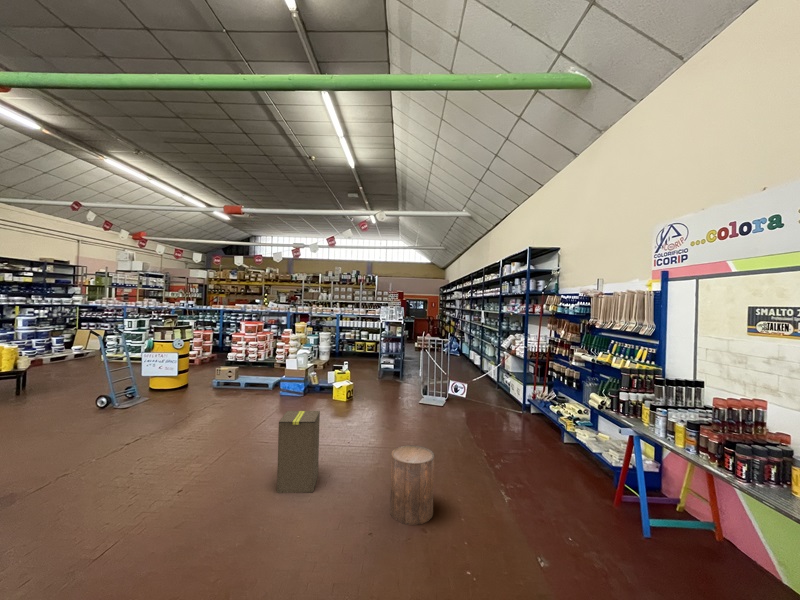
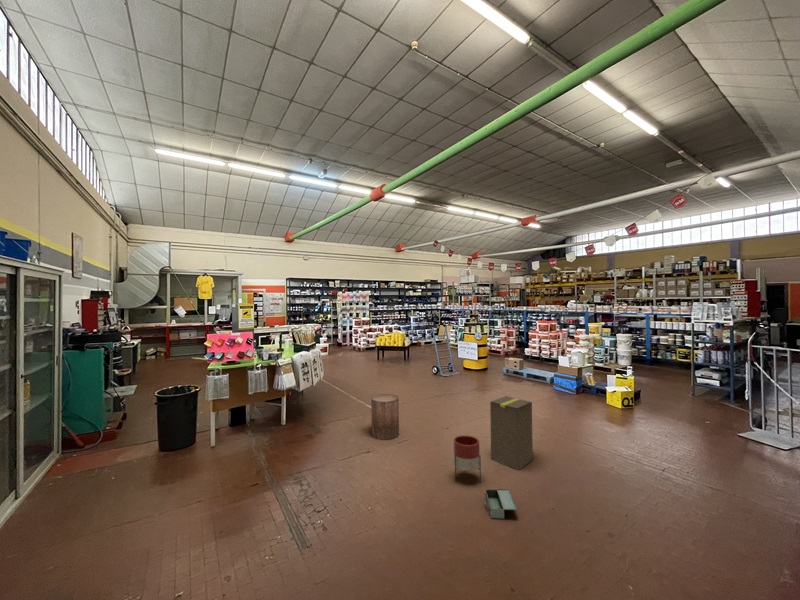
stool: present [390,445,434,525] -> present [371,394,399,440]
planter: none [251,472,289,542] -> present [454,435,481,482]
toolbox: none [306,518,353,560] -> present [485,489,517,519]

